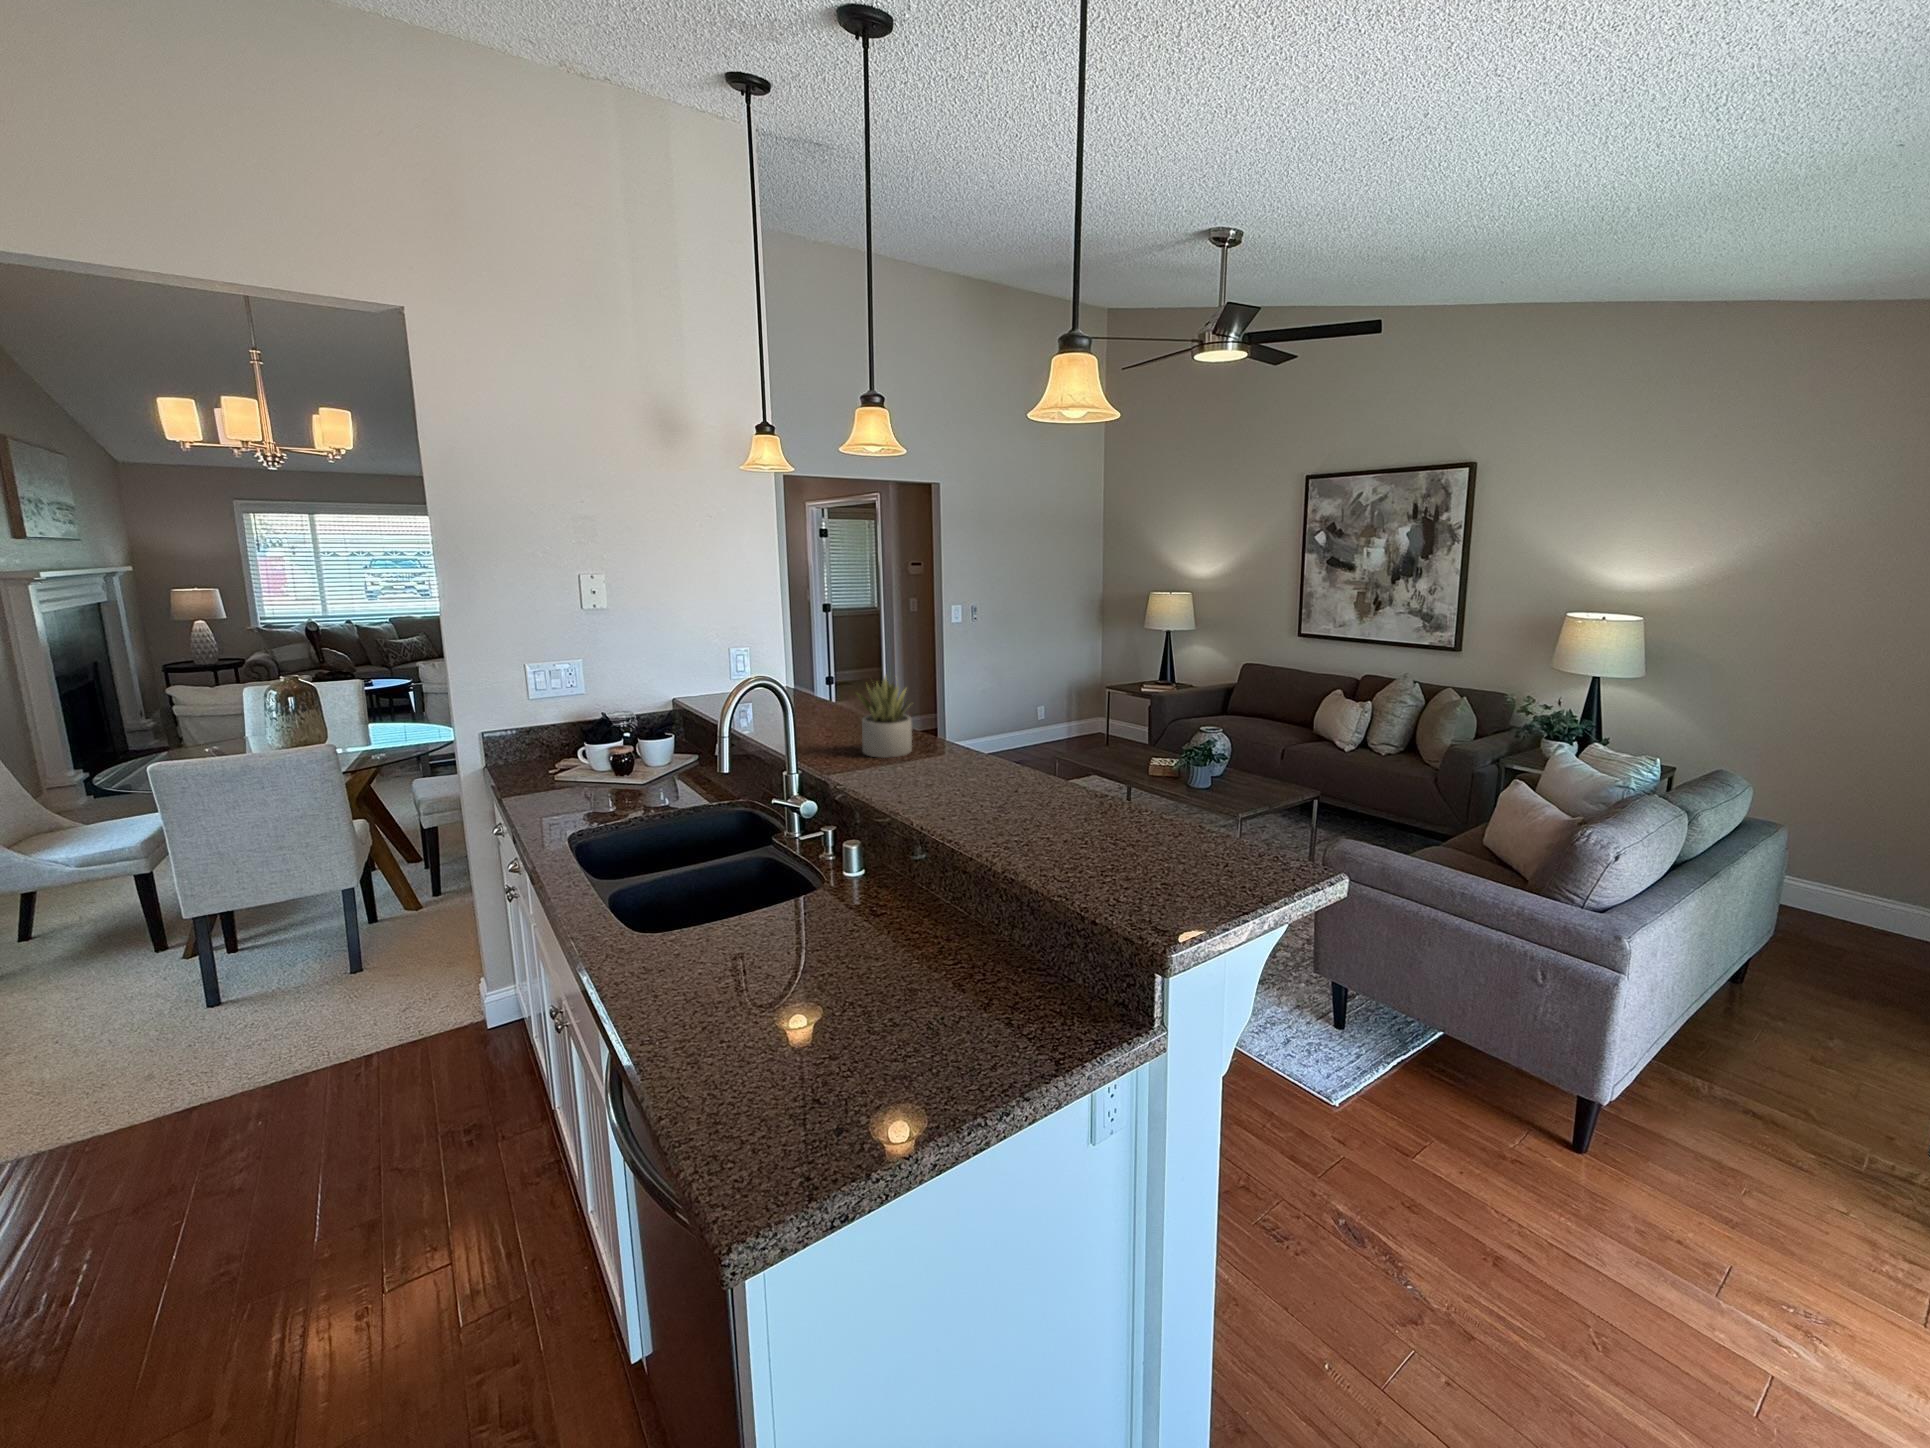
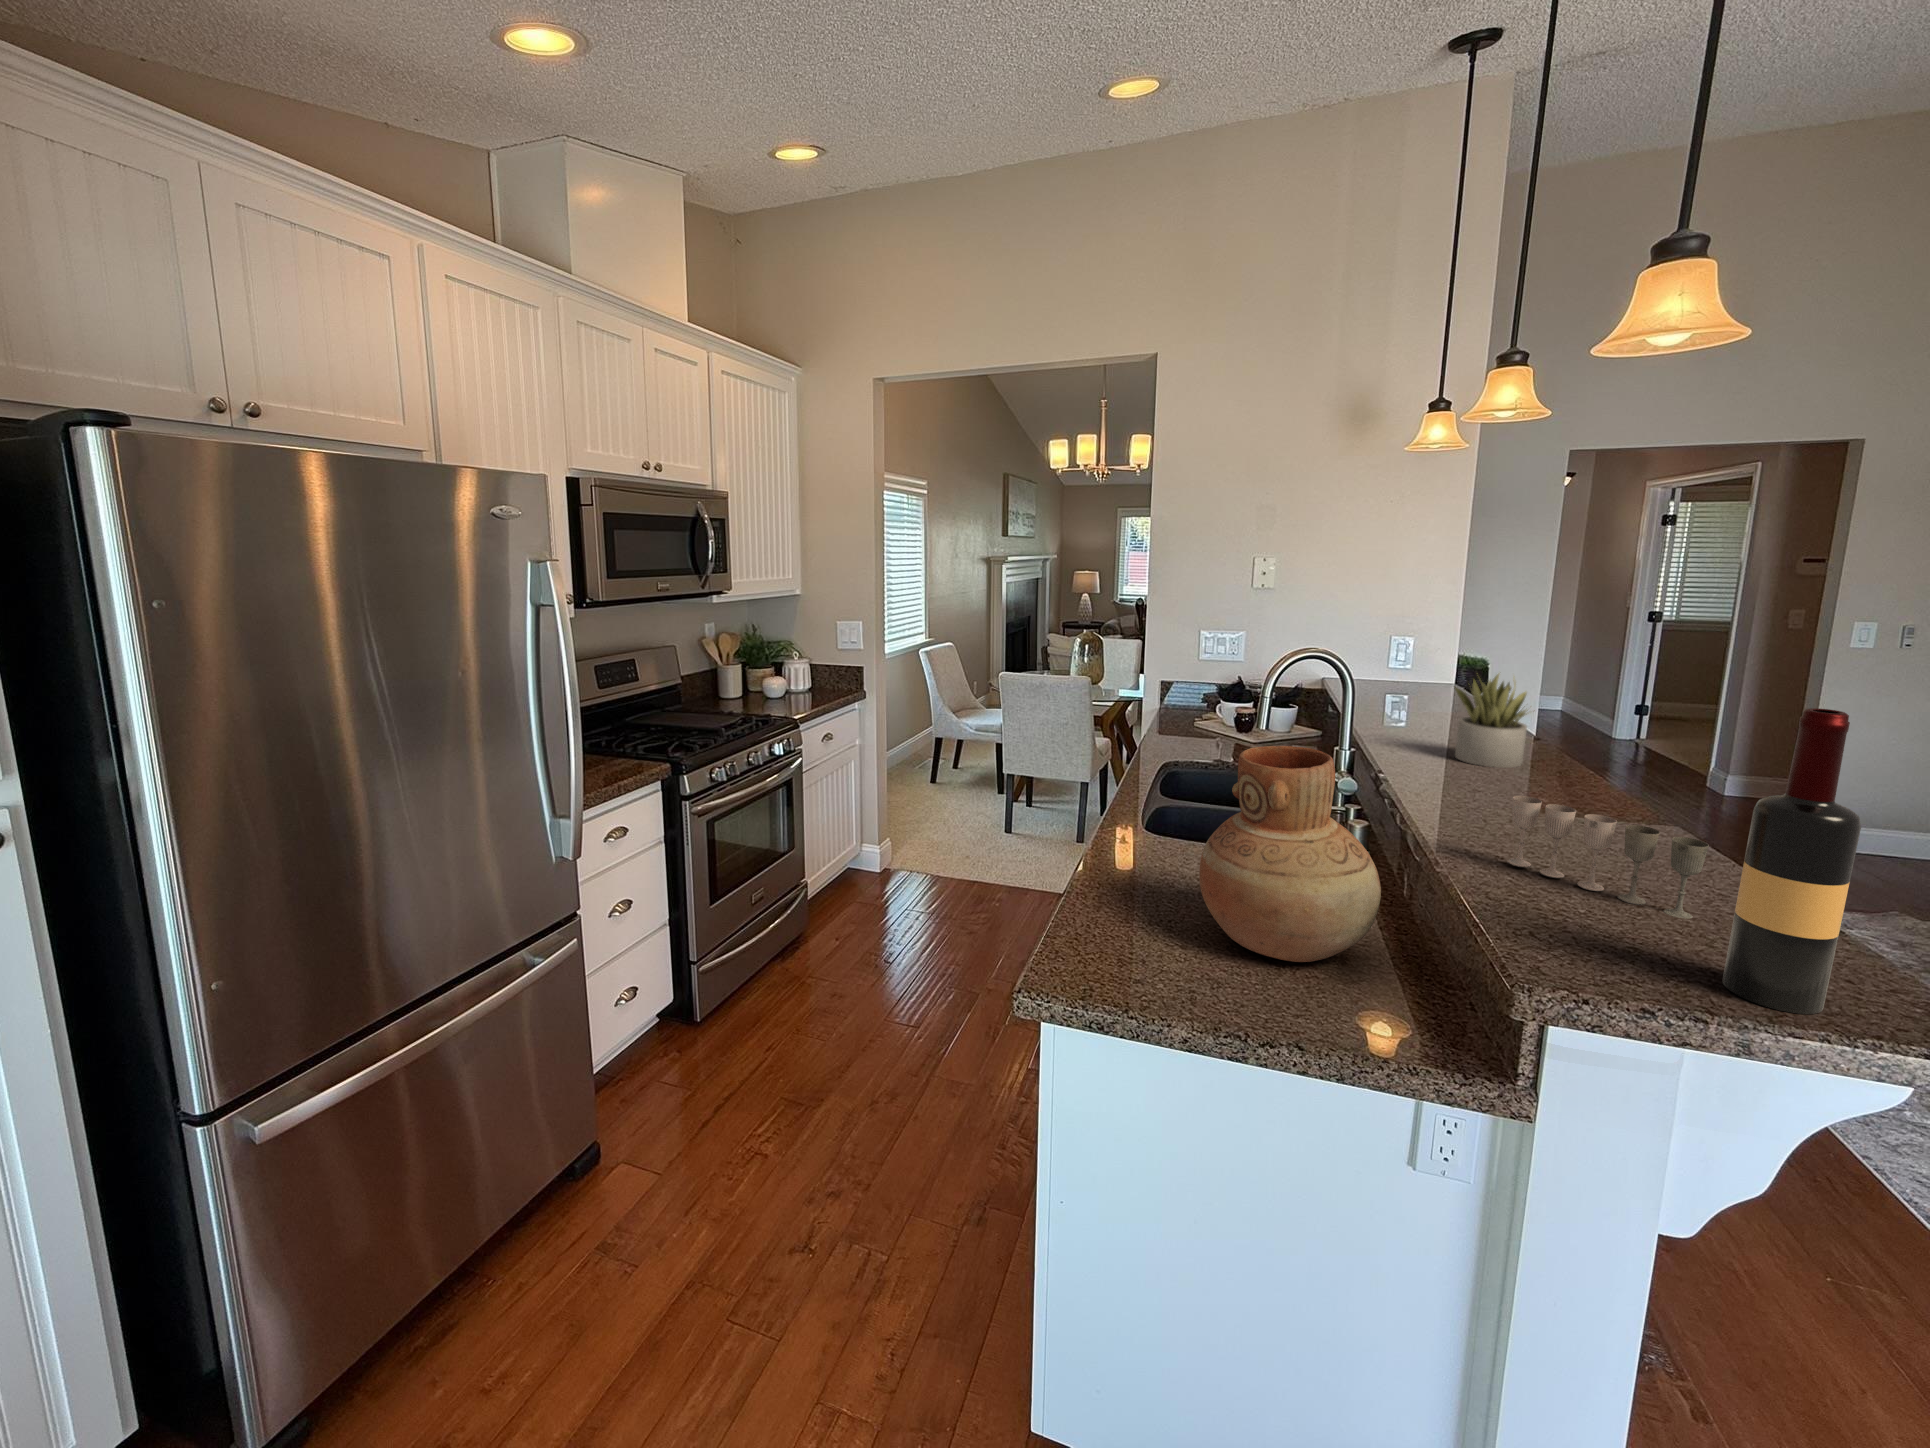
wine bottle: none [1212,684,1271,891] -> present [1723,708,1861,1014]
wine glass: none [1019,781,1147,846] -> present [1507,796,1709,919]
vase: none [807,787,985,1021] -> present [1199,746,1381,962]

